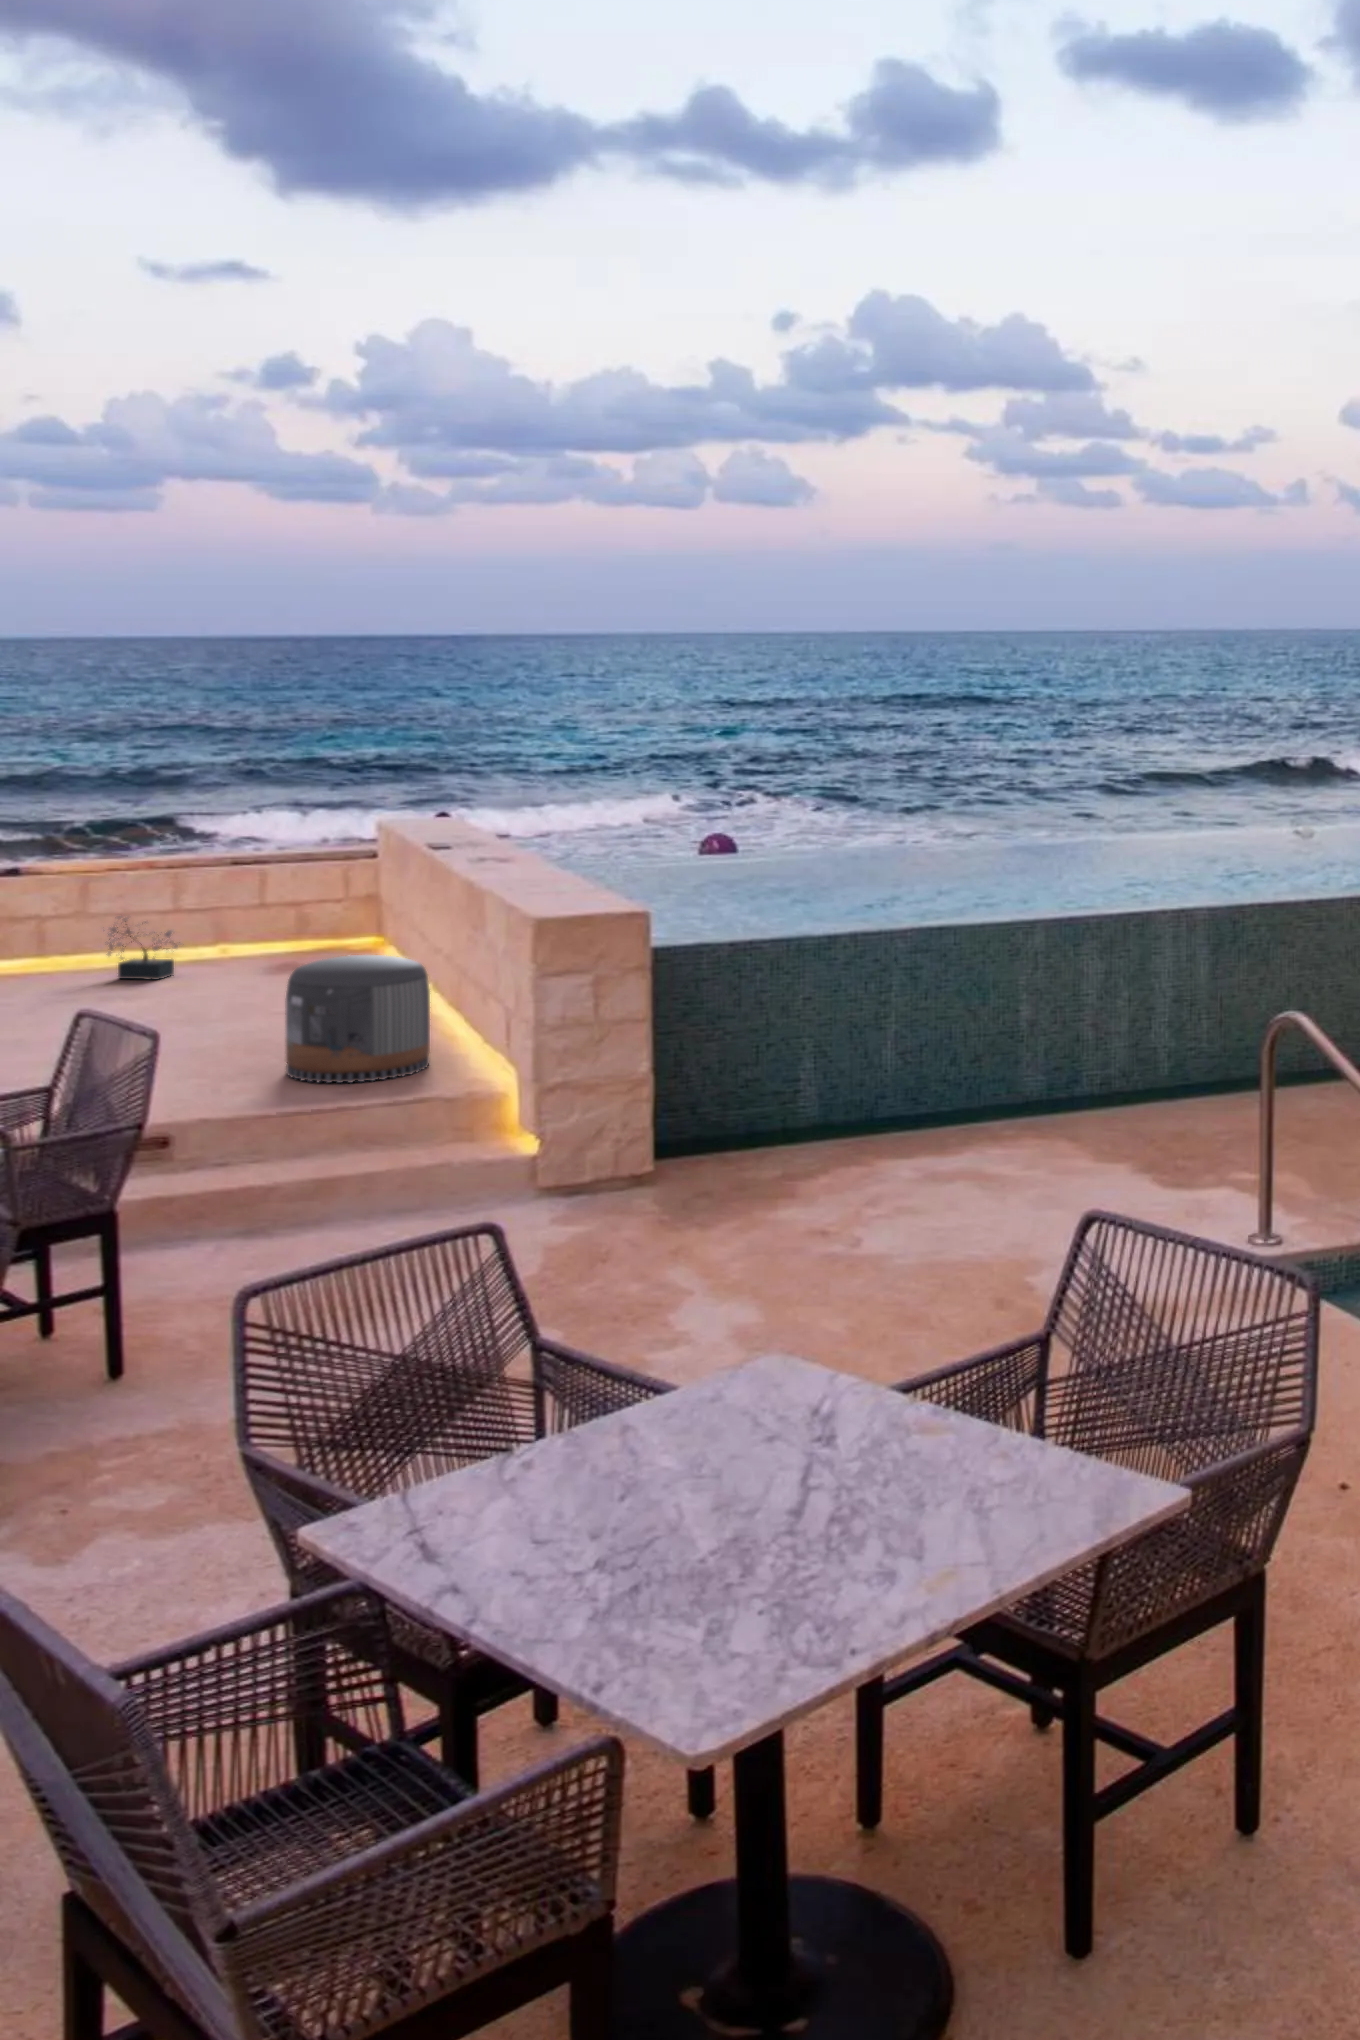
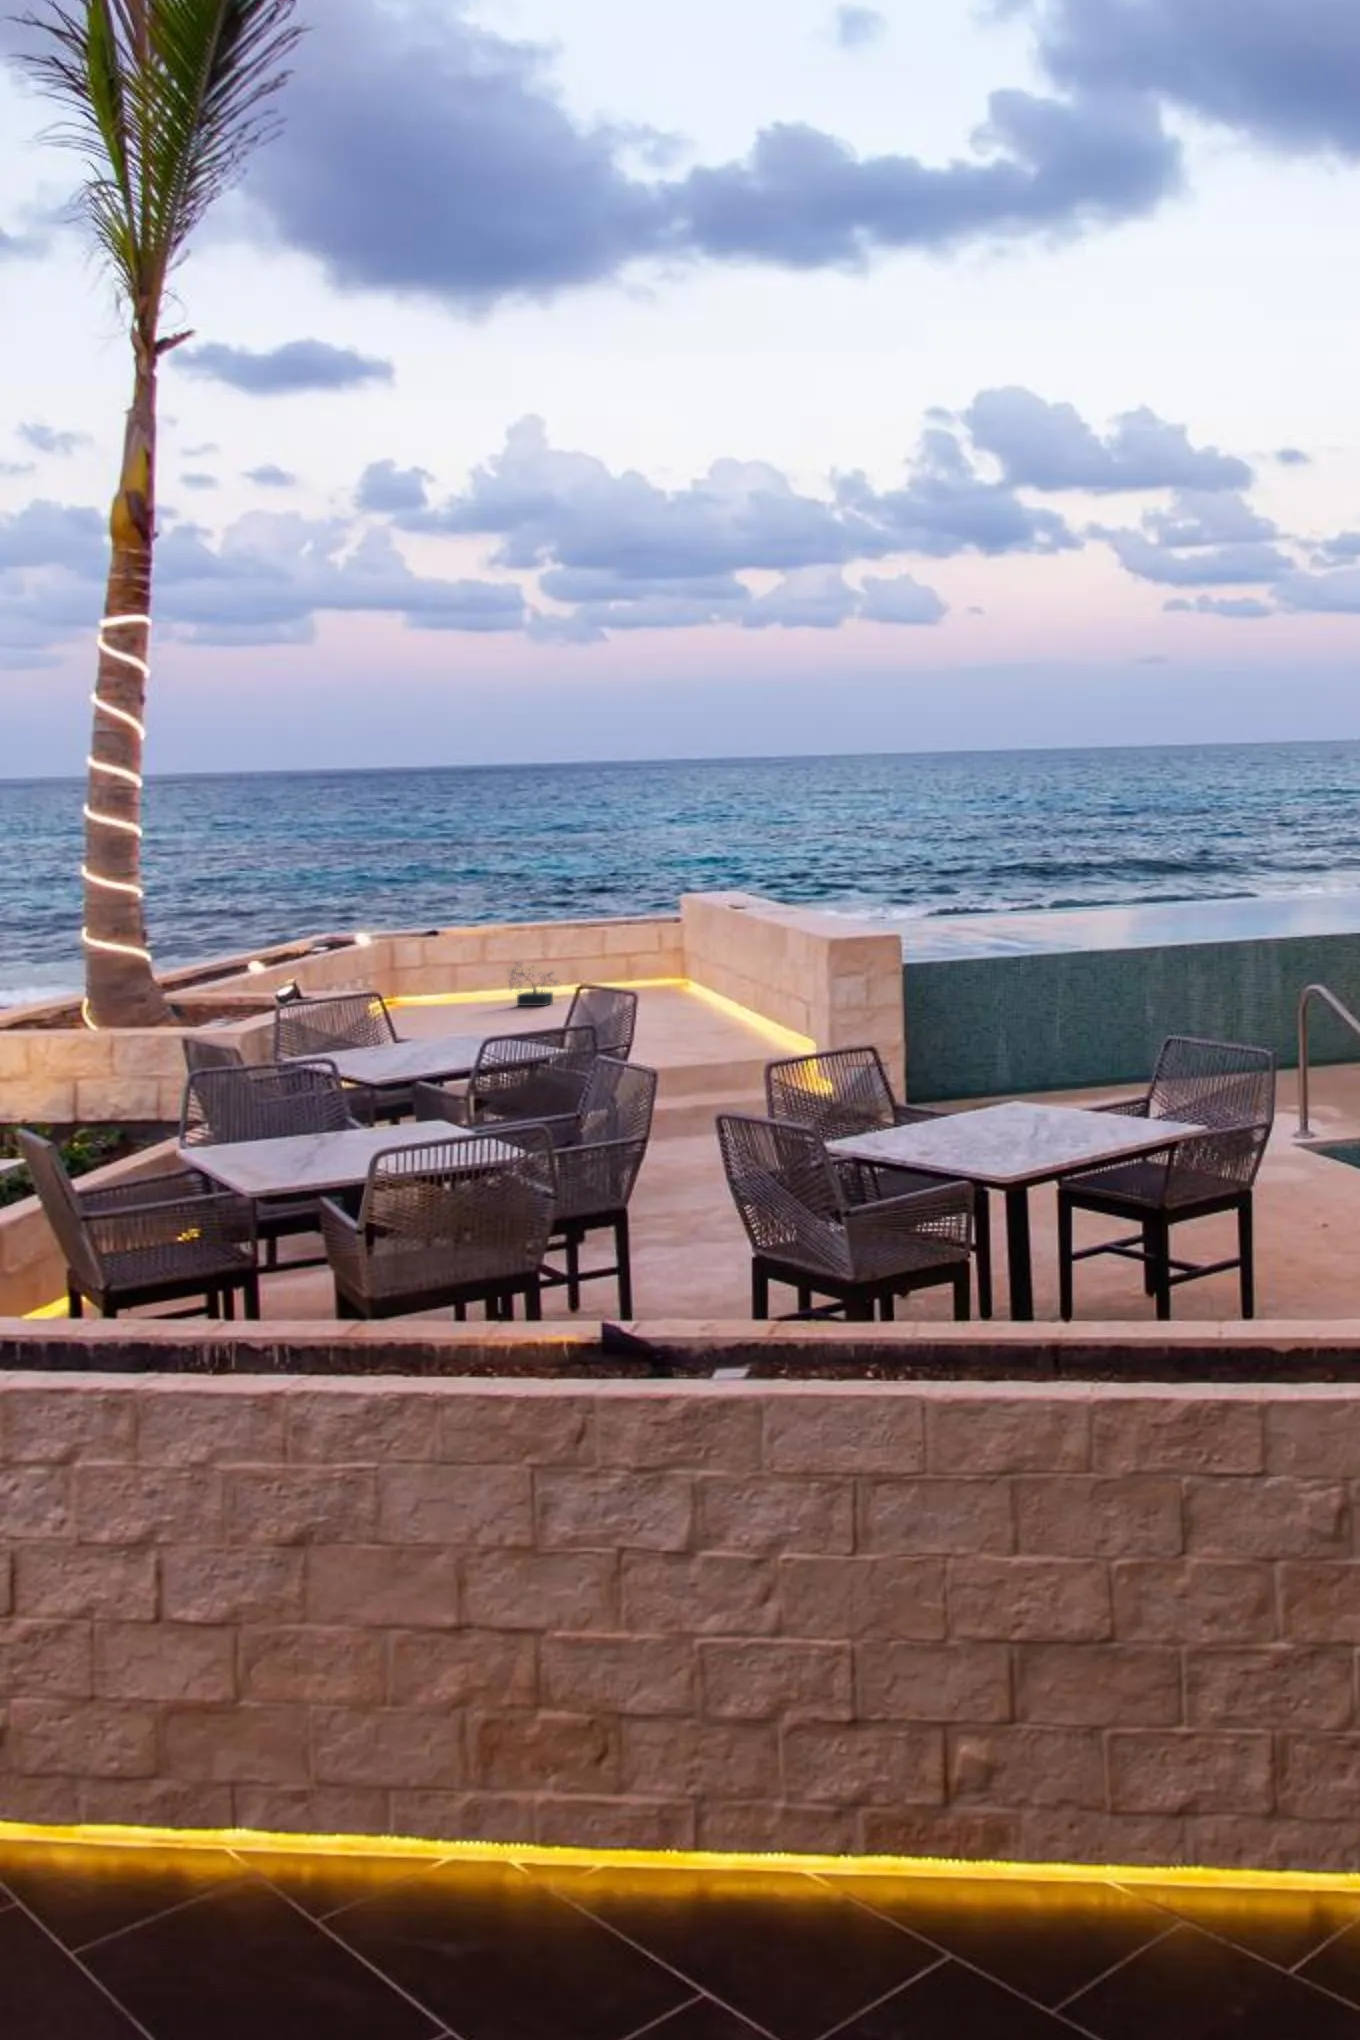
pouf: present [285,955,430,1083] -> none [669,971,759,1051]

